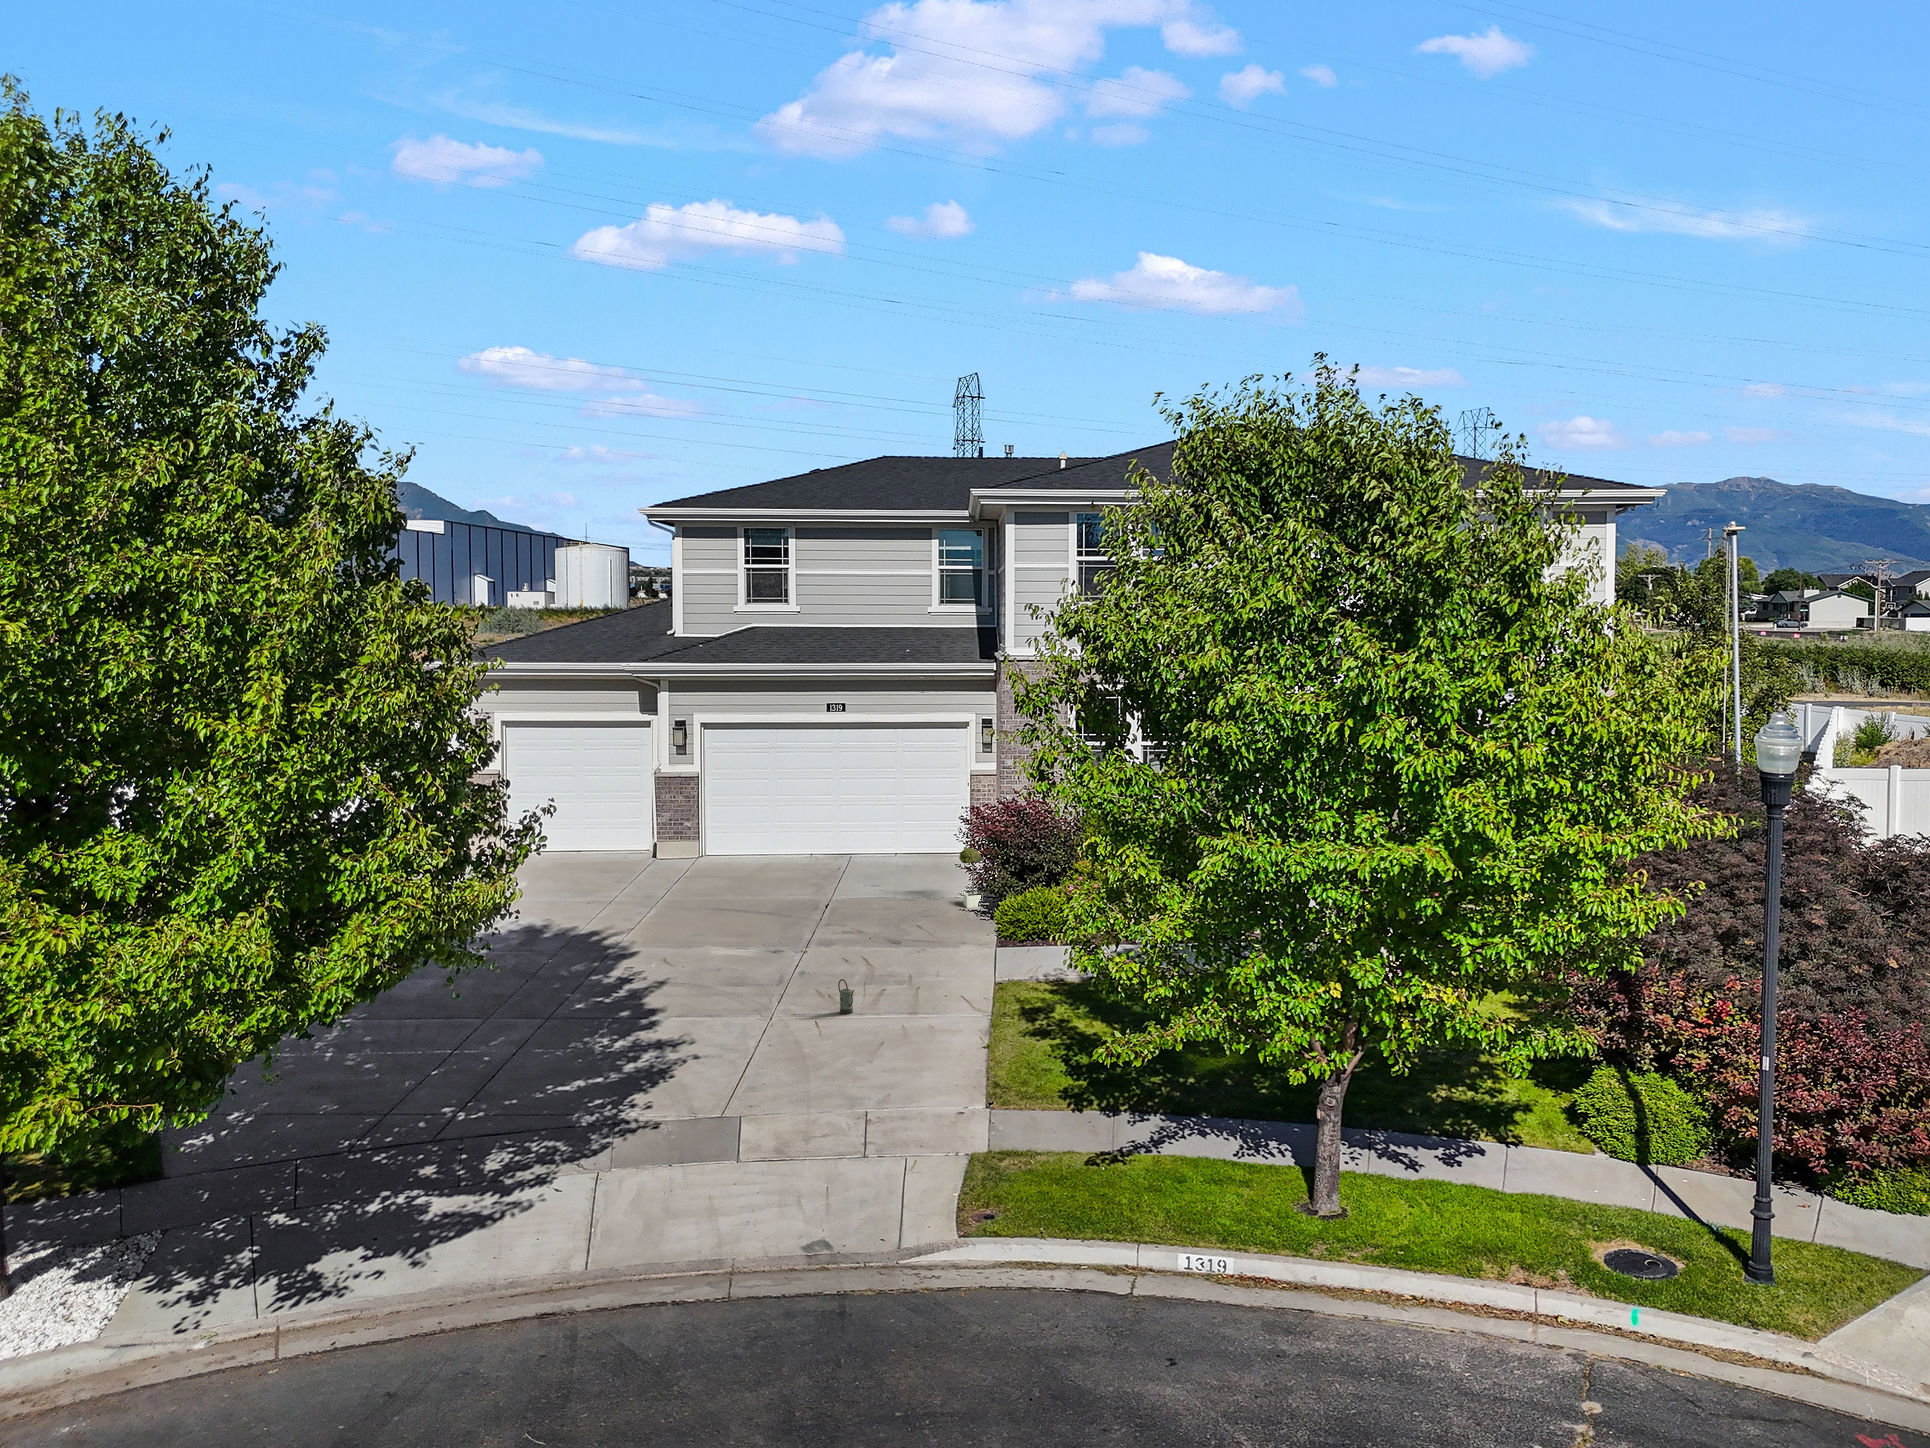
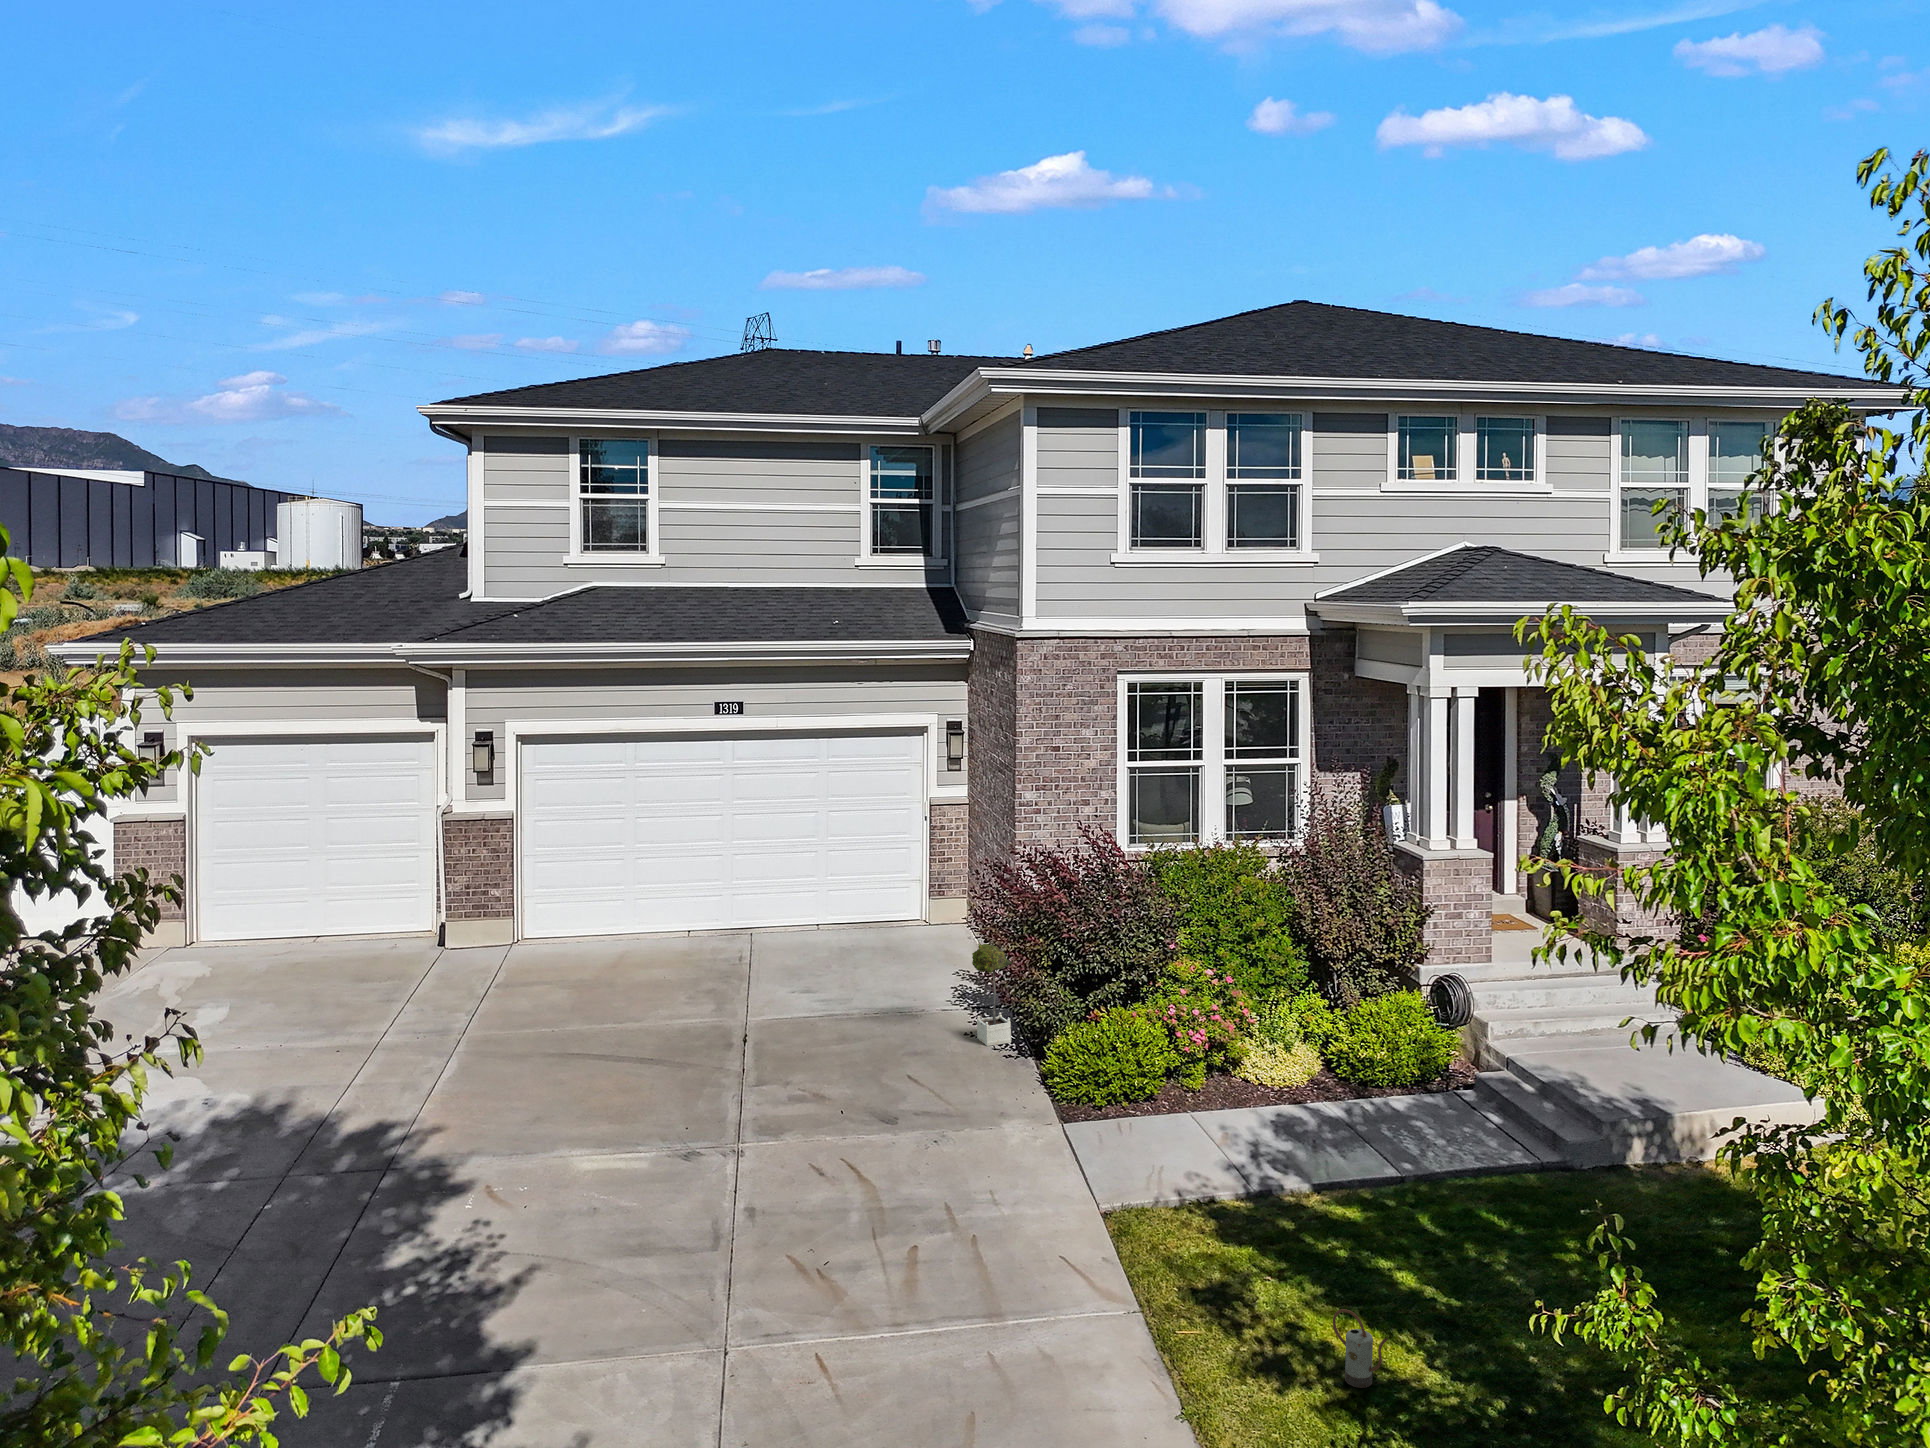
watering can: present [838,979,854,1014] -> present [1333,1309,1388,1388]

